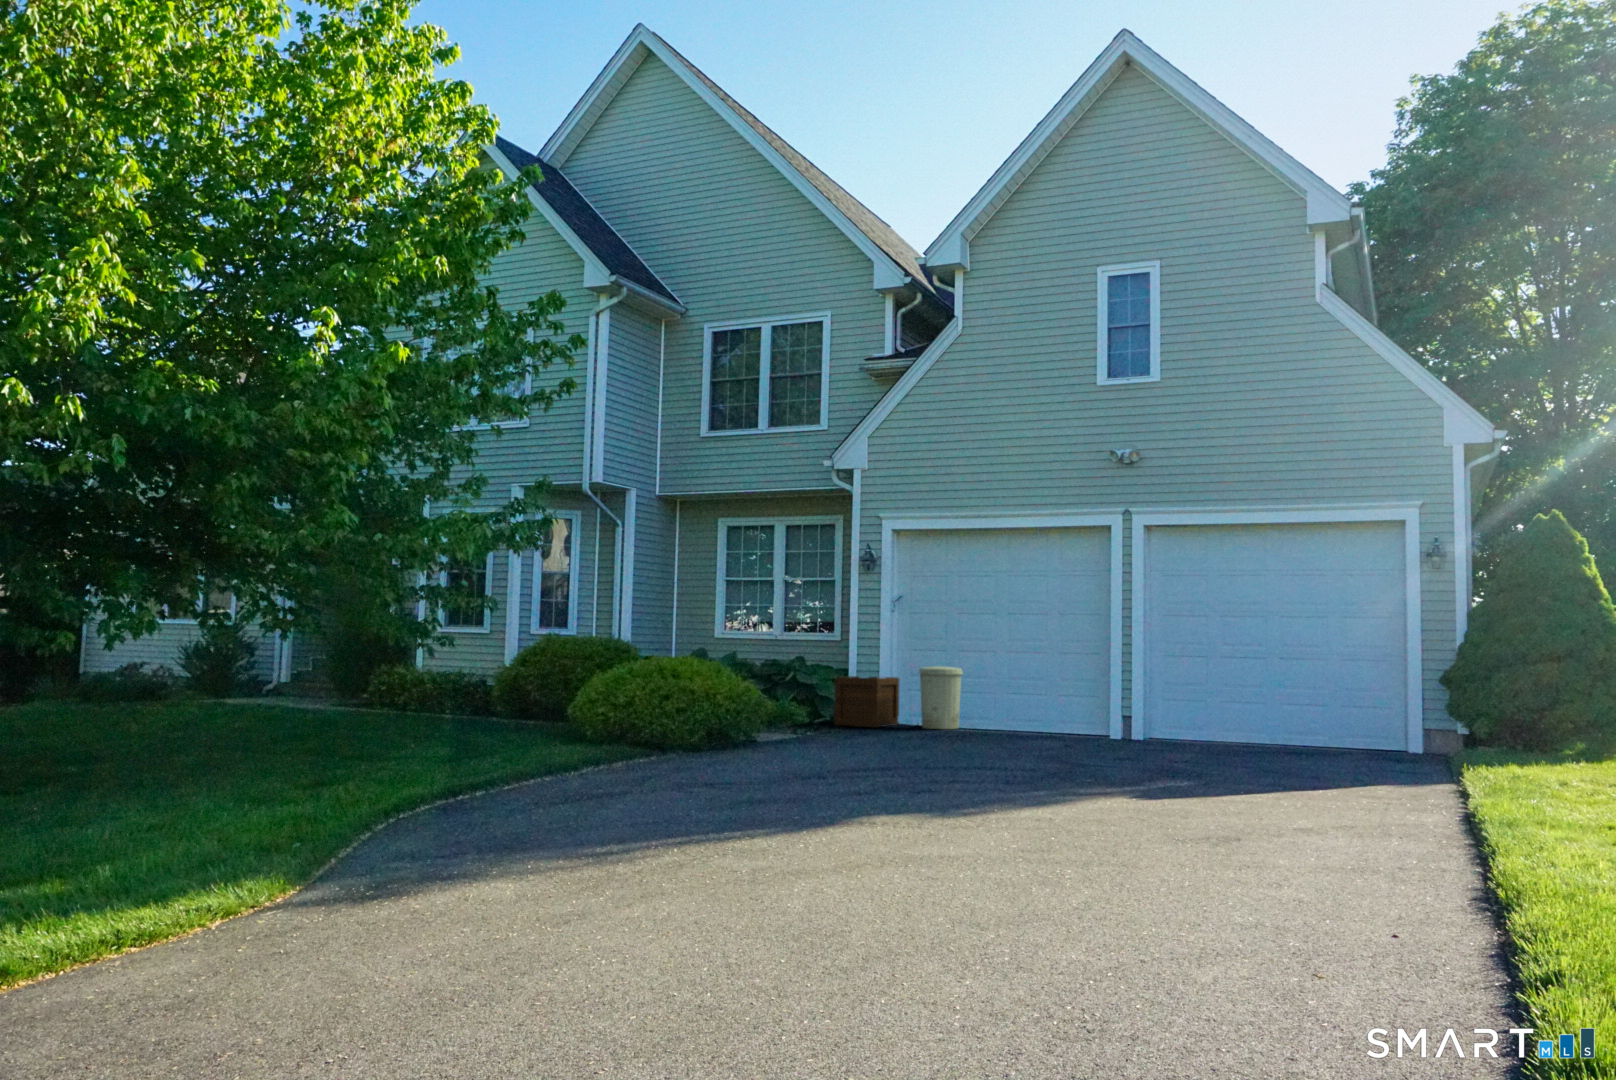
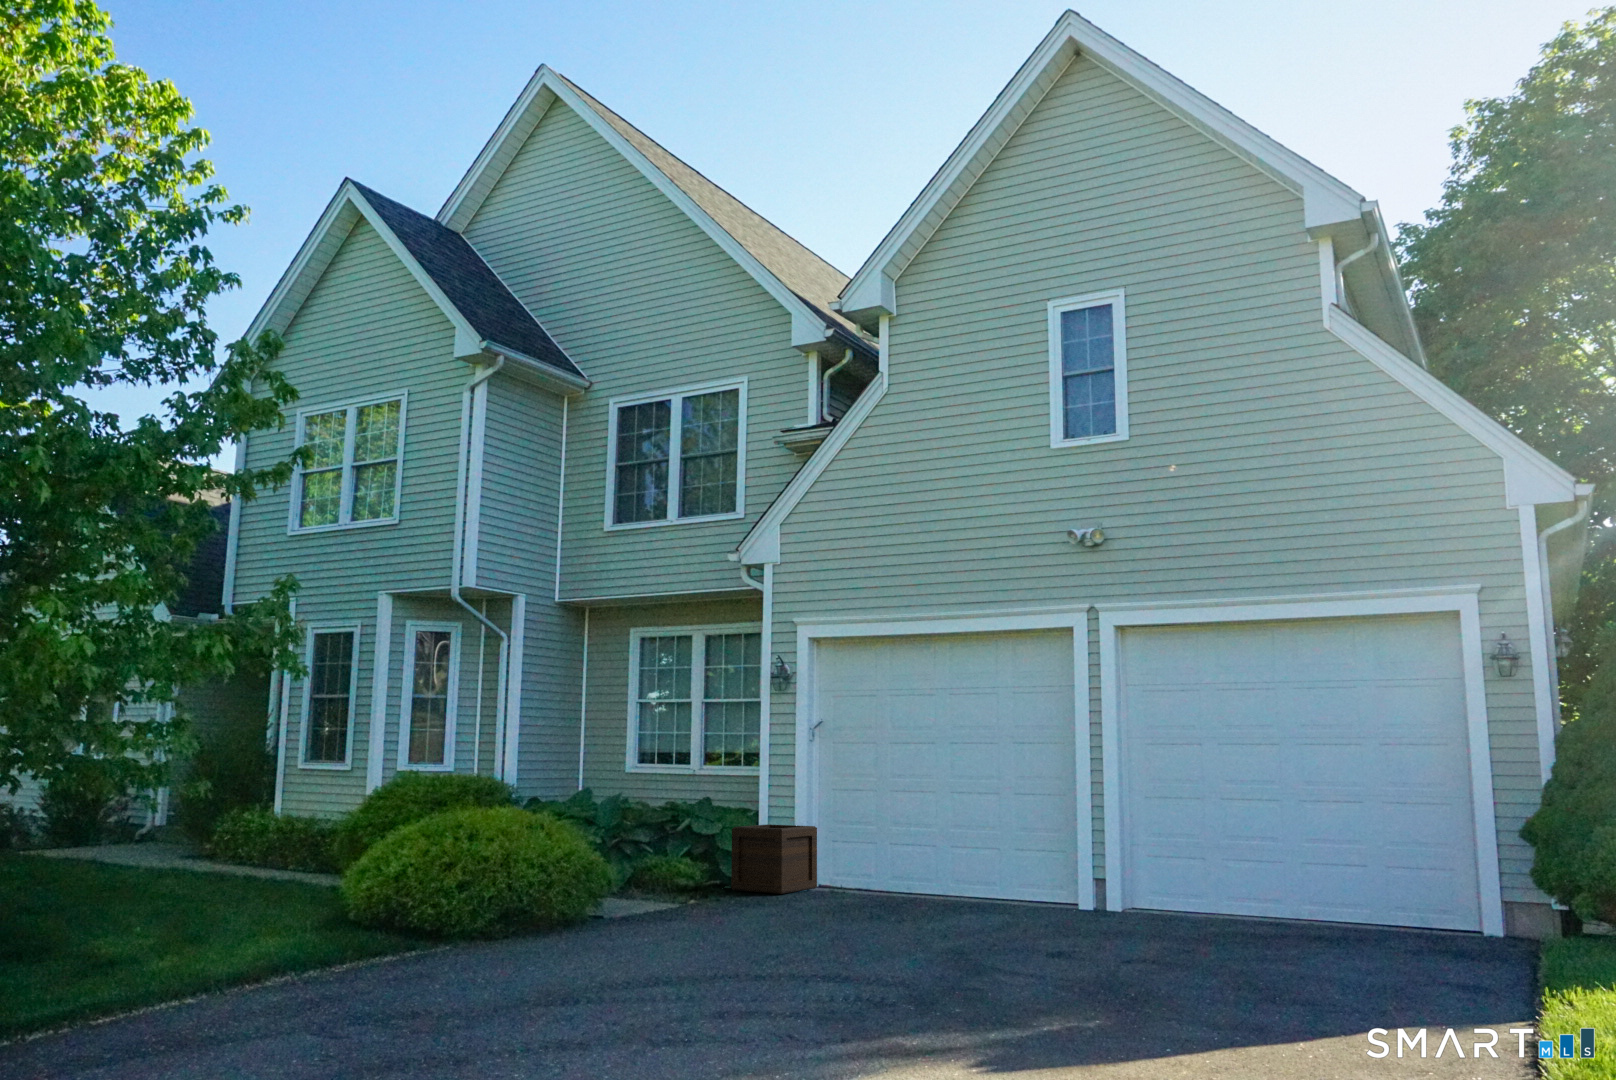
trash can: present [919,666,962,729] -> none [836,813,893,895]

